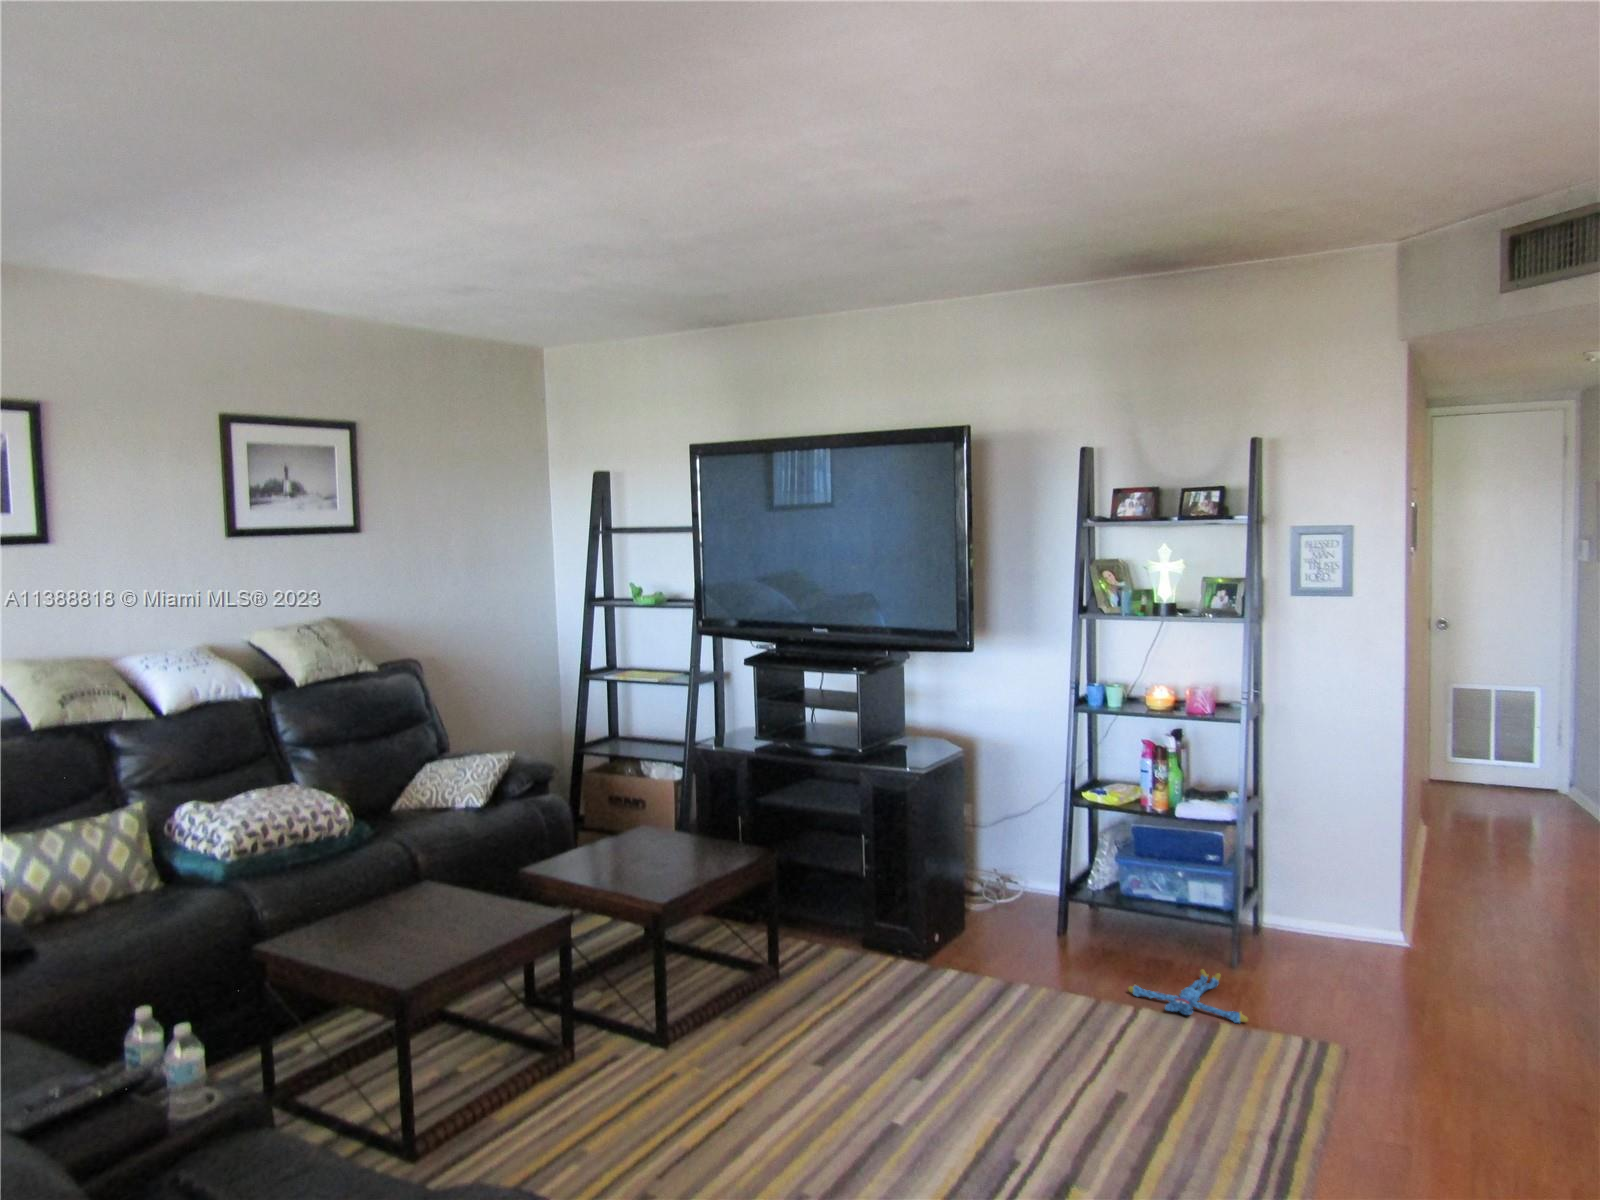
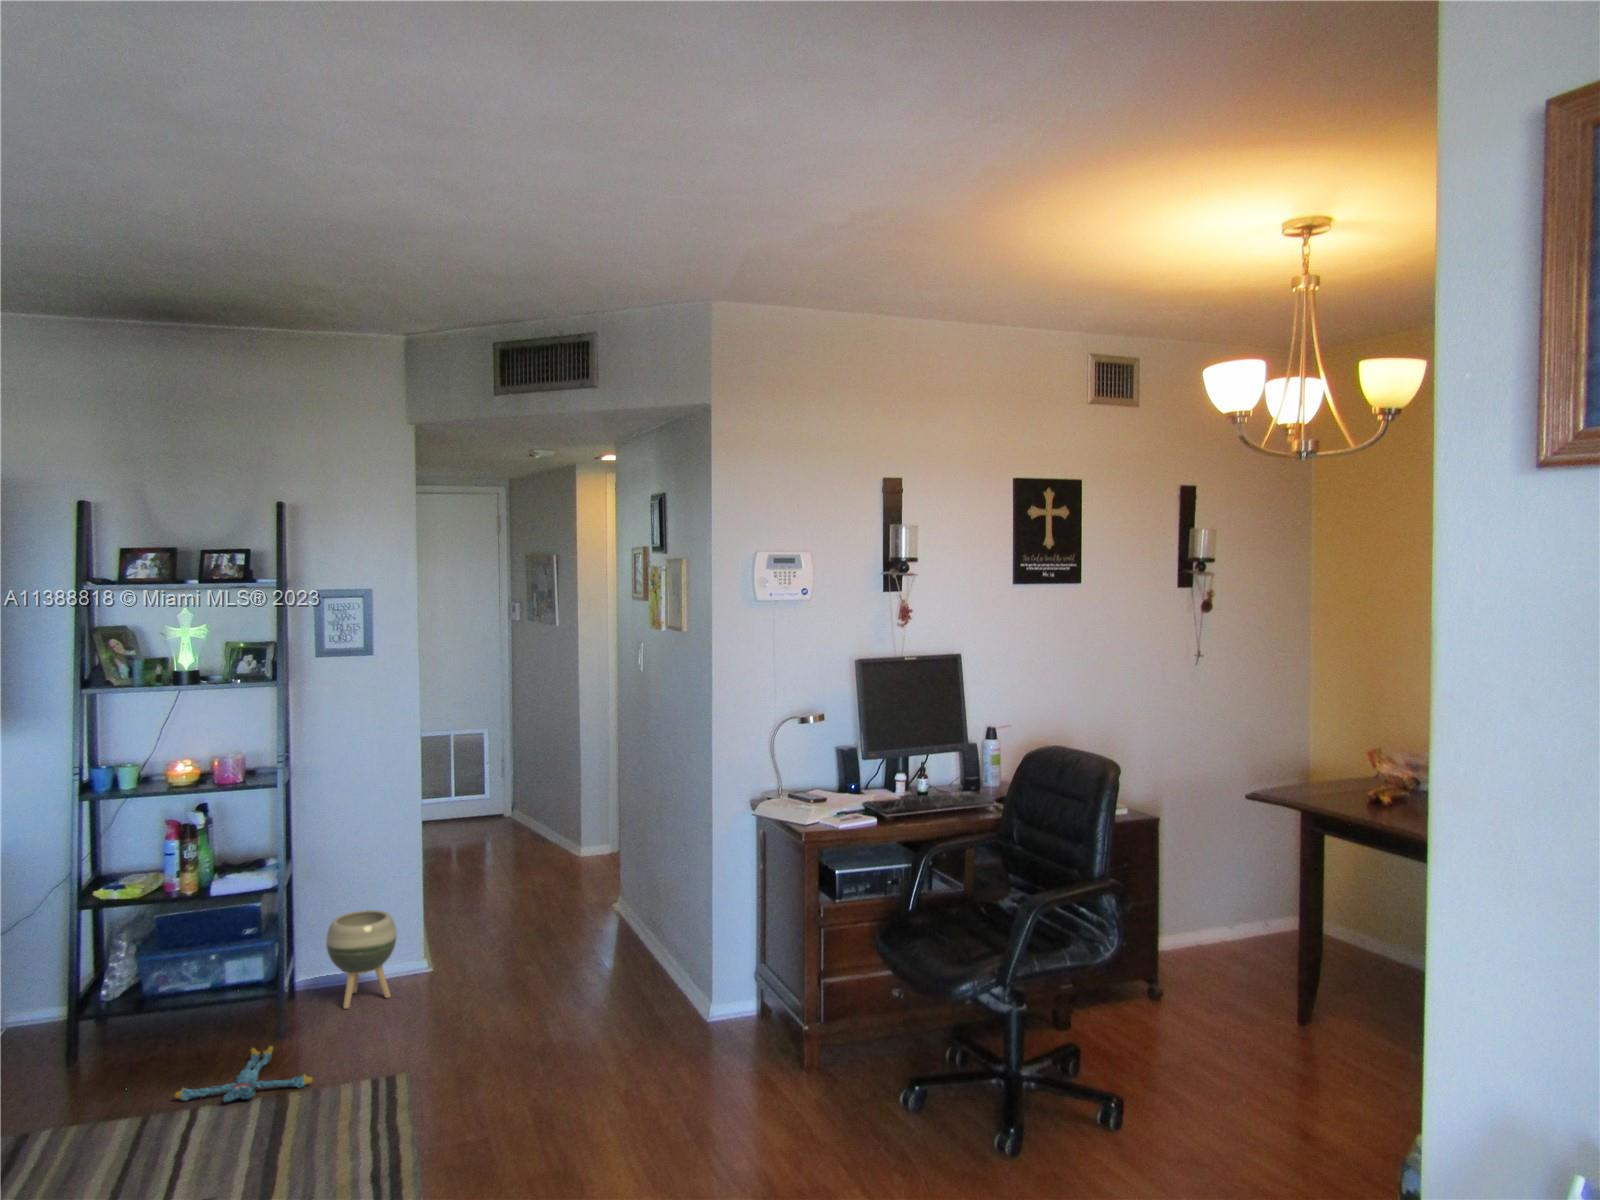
planter: none [1288,864,1364,963] -> present [326,910,397,1009]

